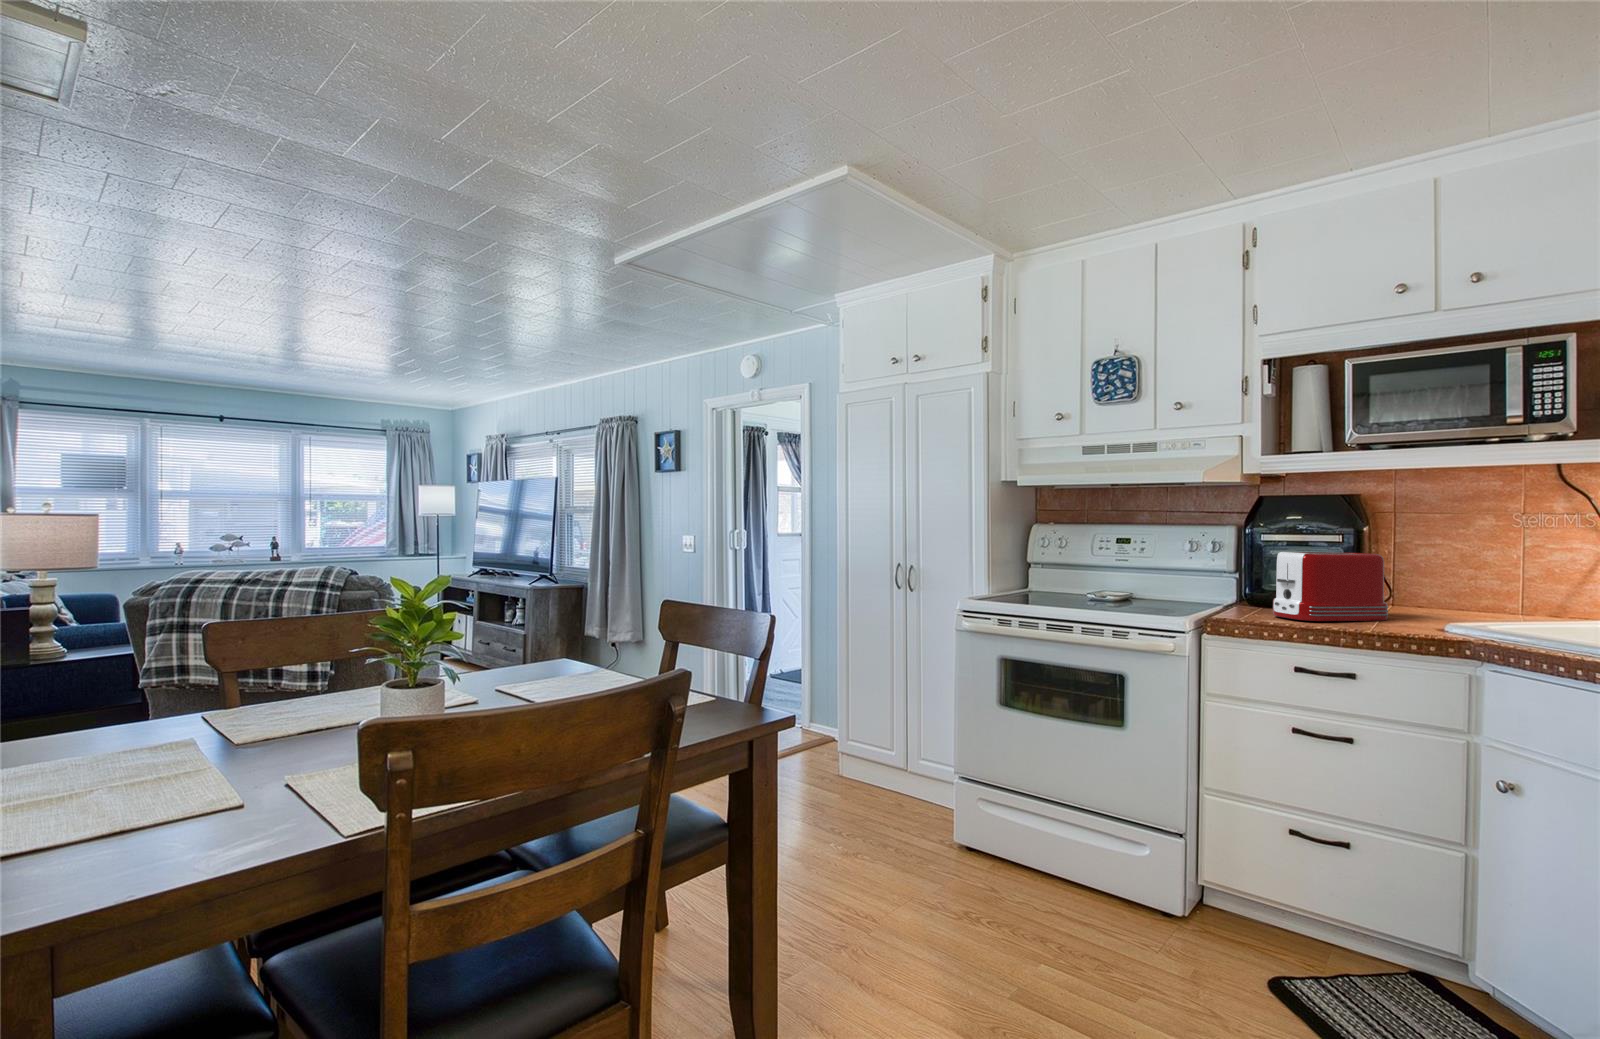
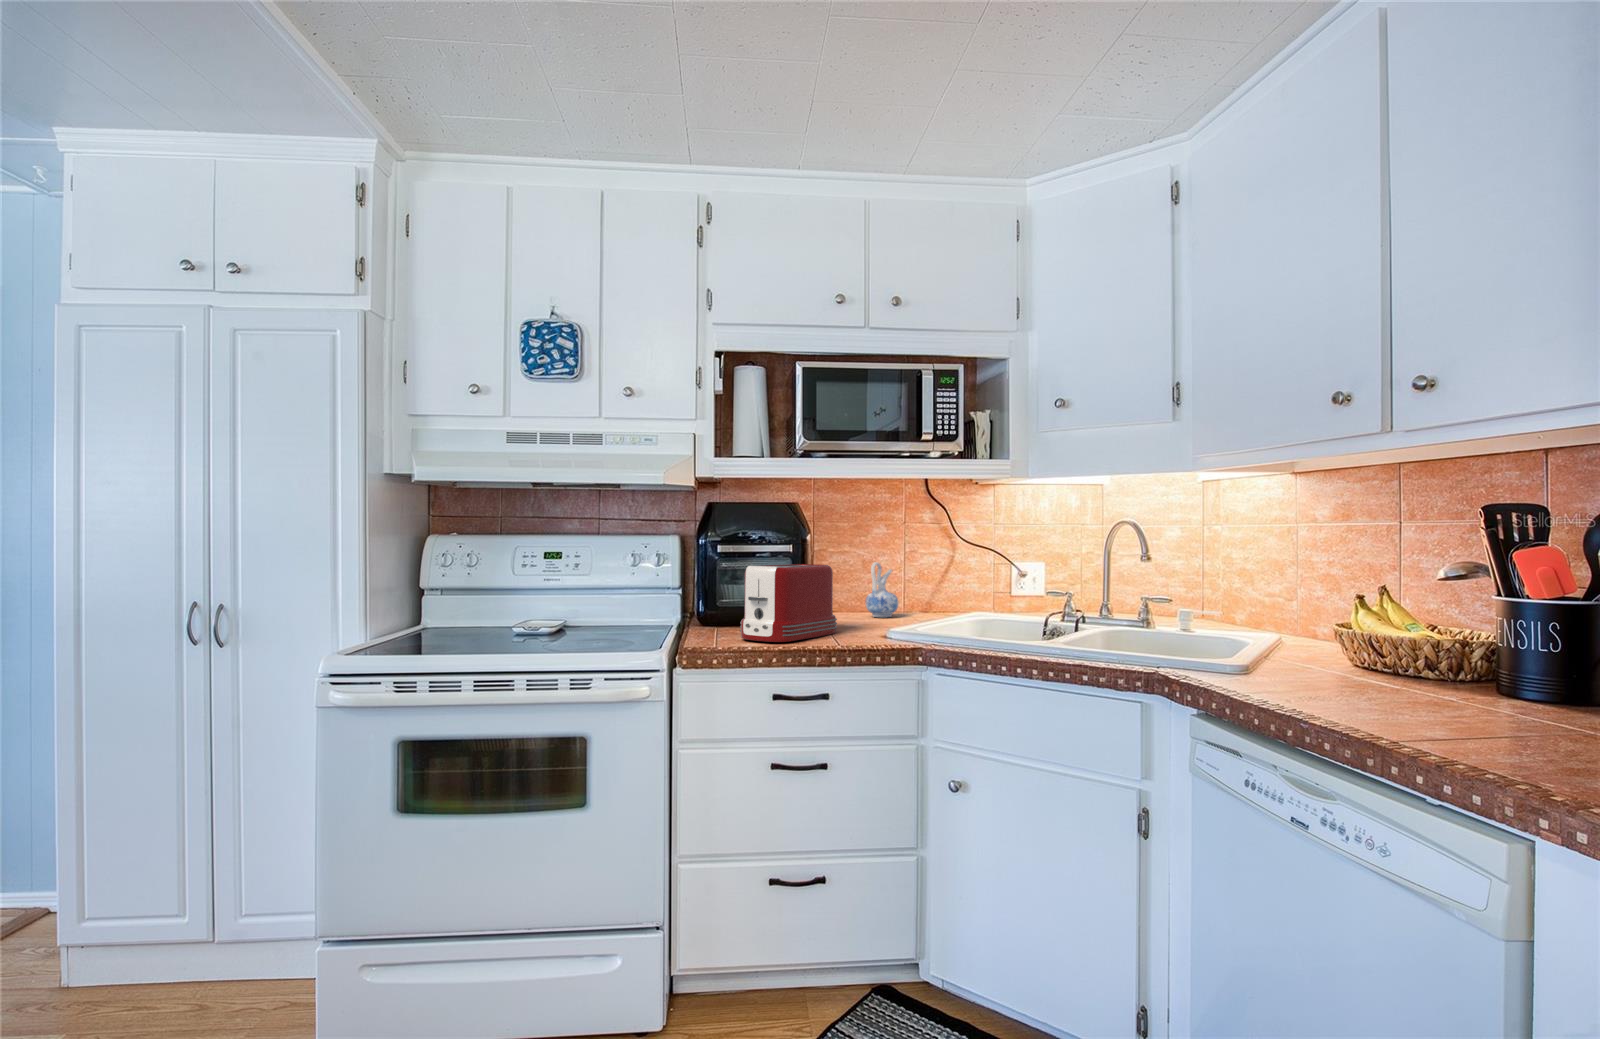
ceramic pitcher: none [1455,555,1501,613] -> present [865,562,899,617]

